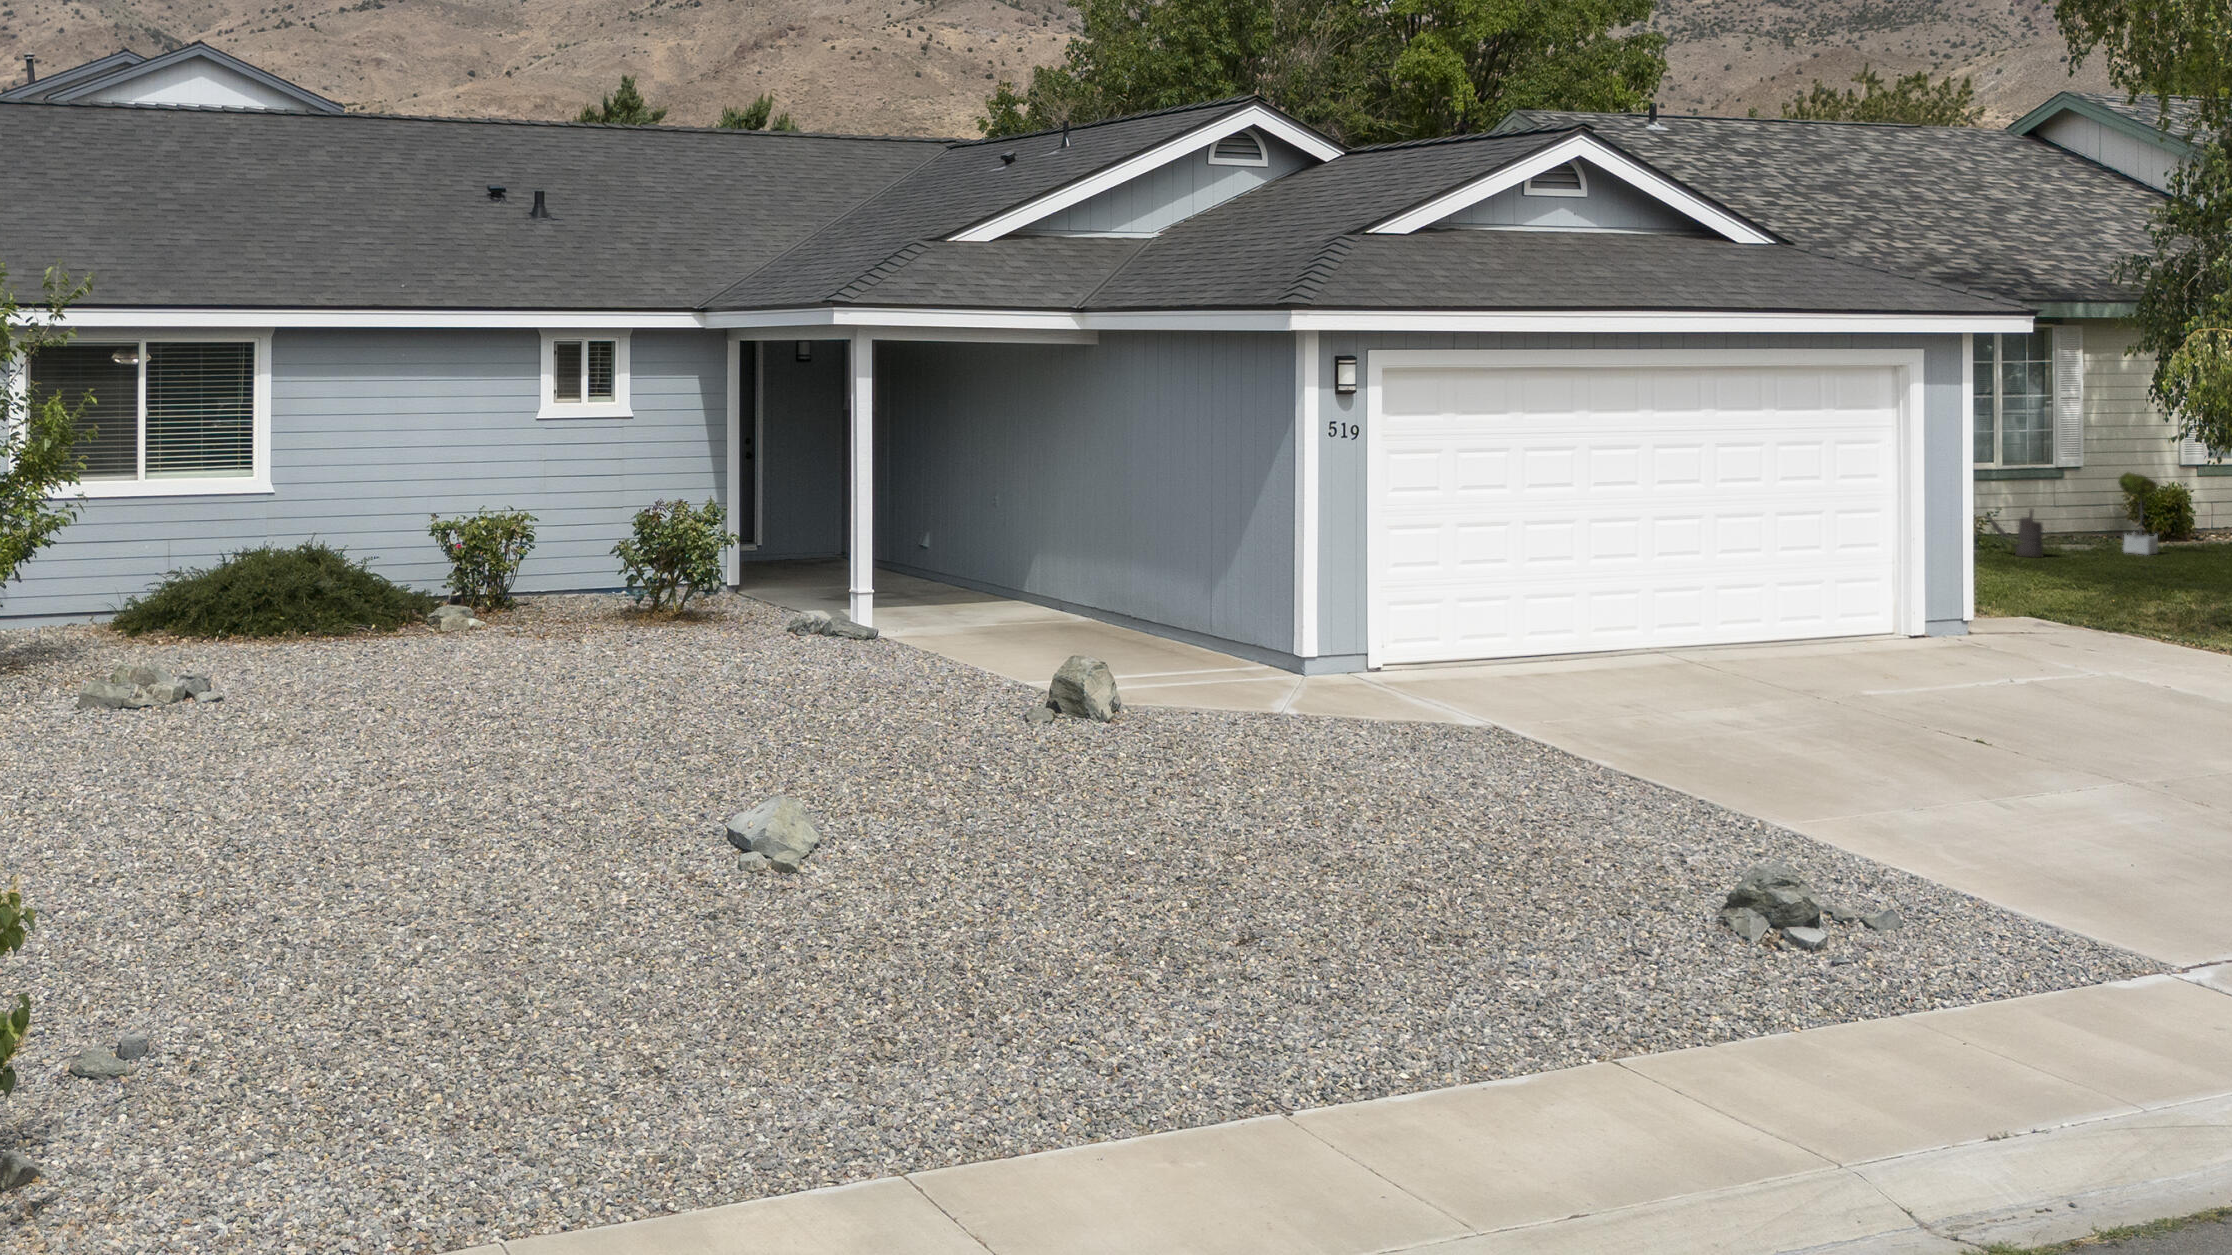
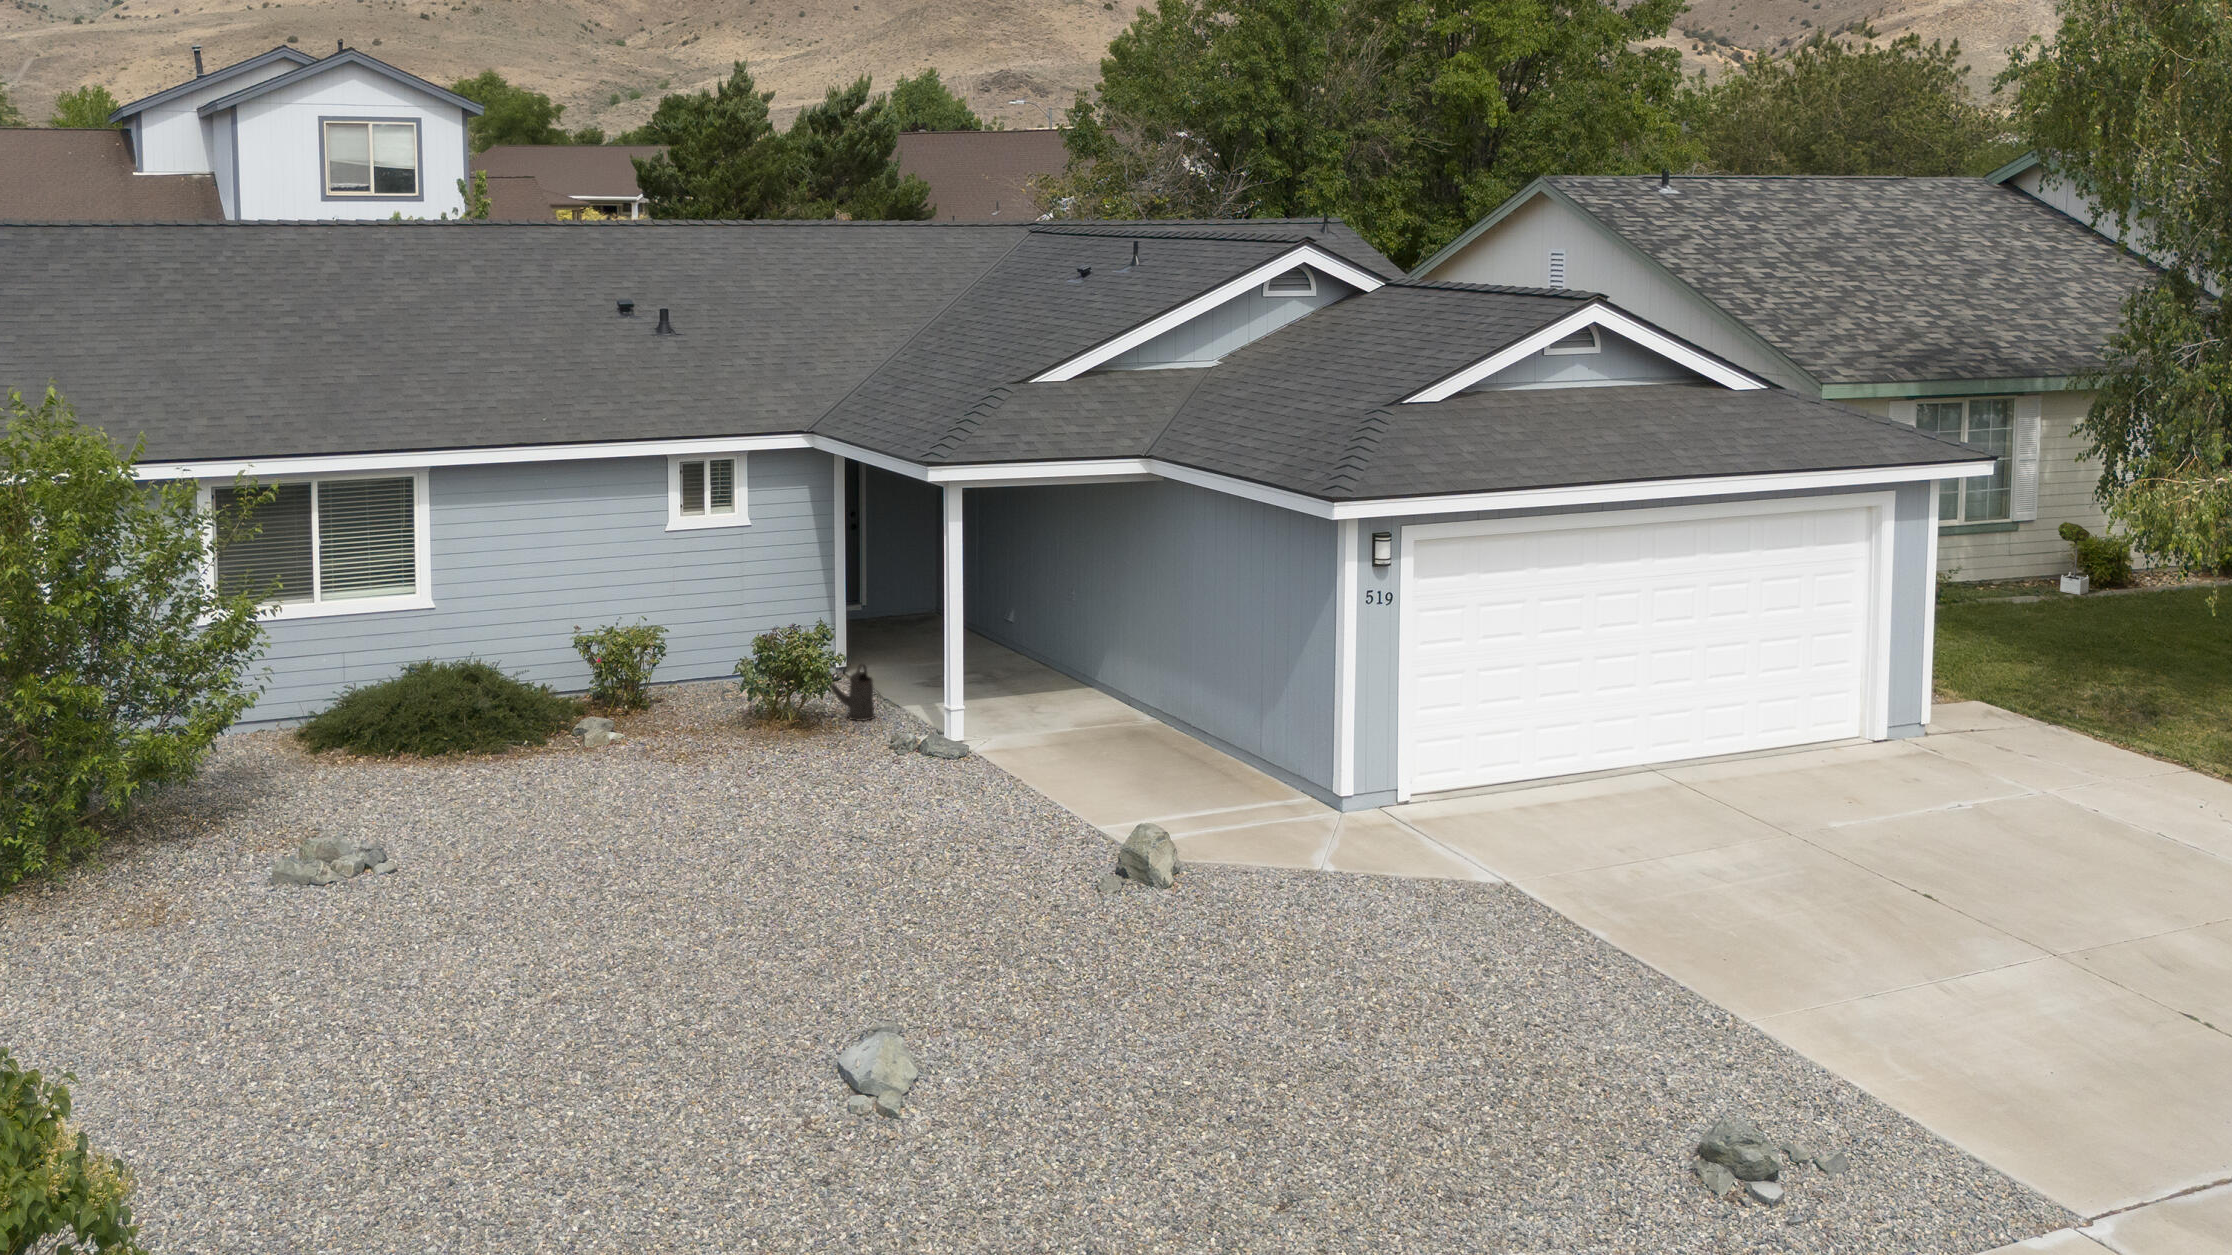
watering can: present [1986,510,2044,557] -> present [830,664,882,721]

